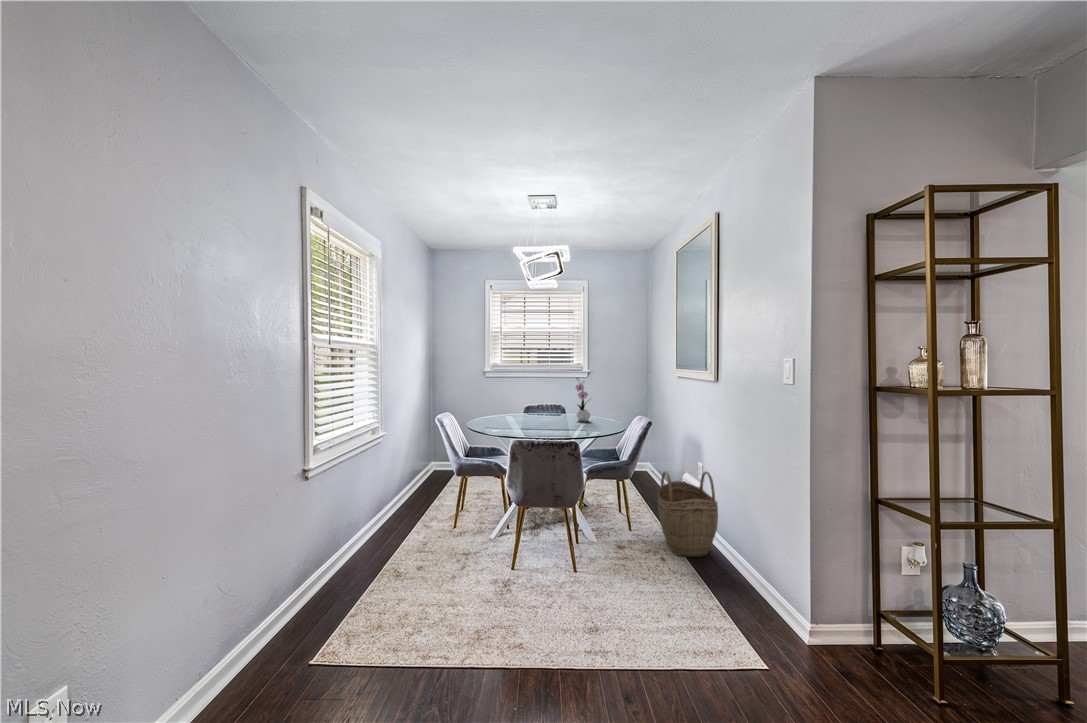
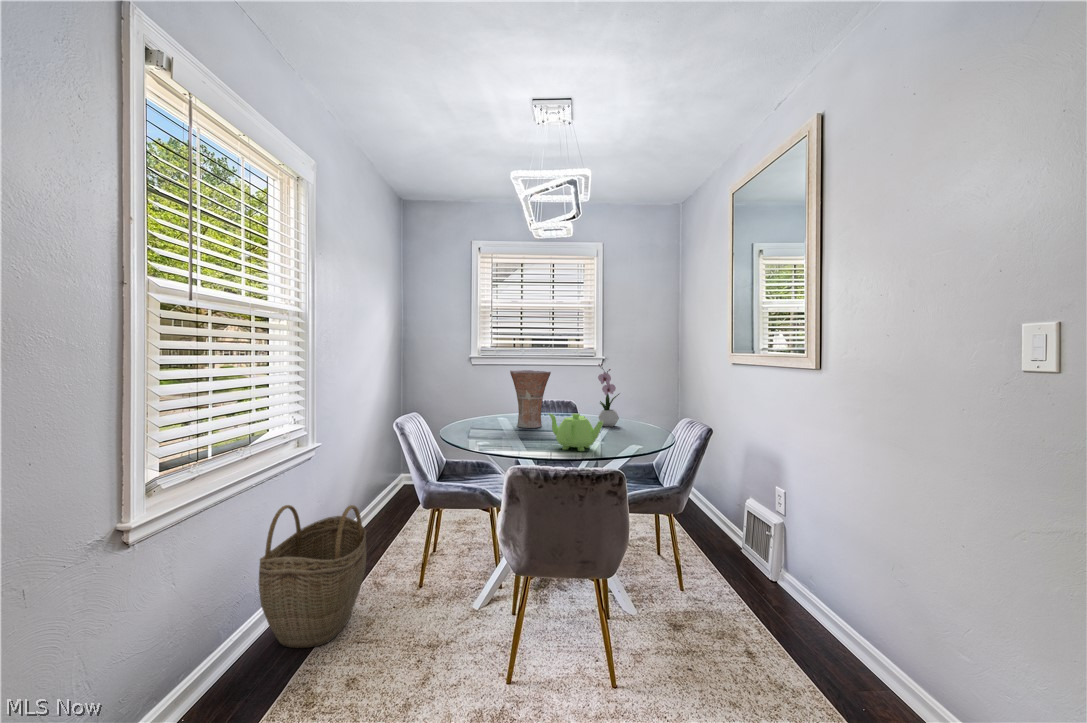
vase: none [514,382,542,422] -> present [510,370,551,428]
teapot: none [537,411,573,435] -> present [548,413,603,451]
woven basket: present [658,471,718,557] -> present [259,505,367,648]

